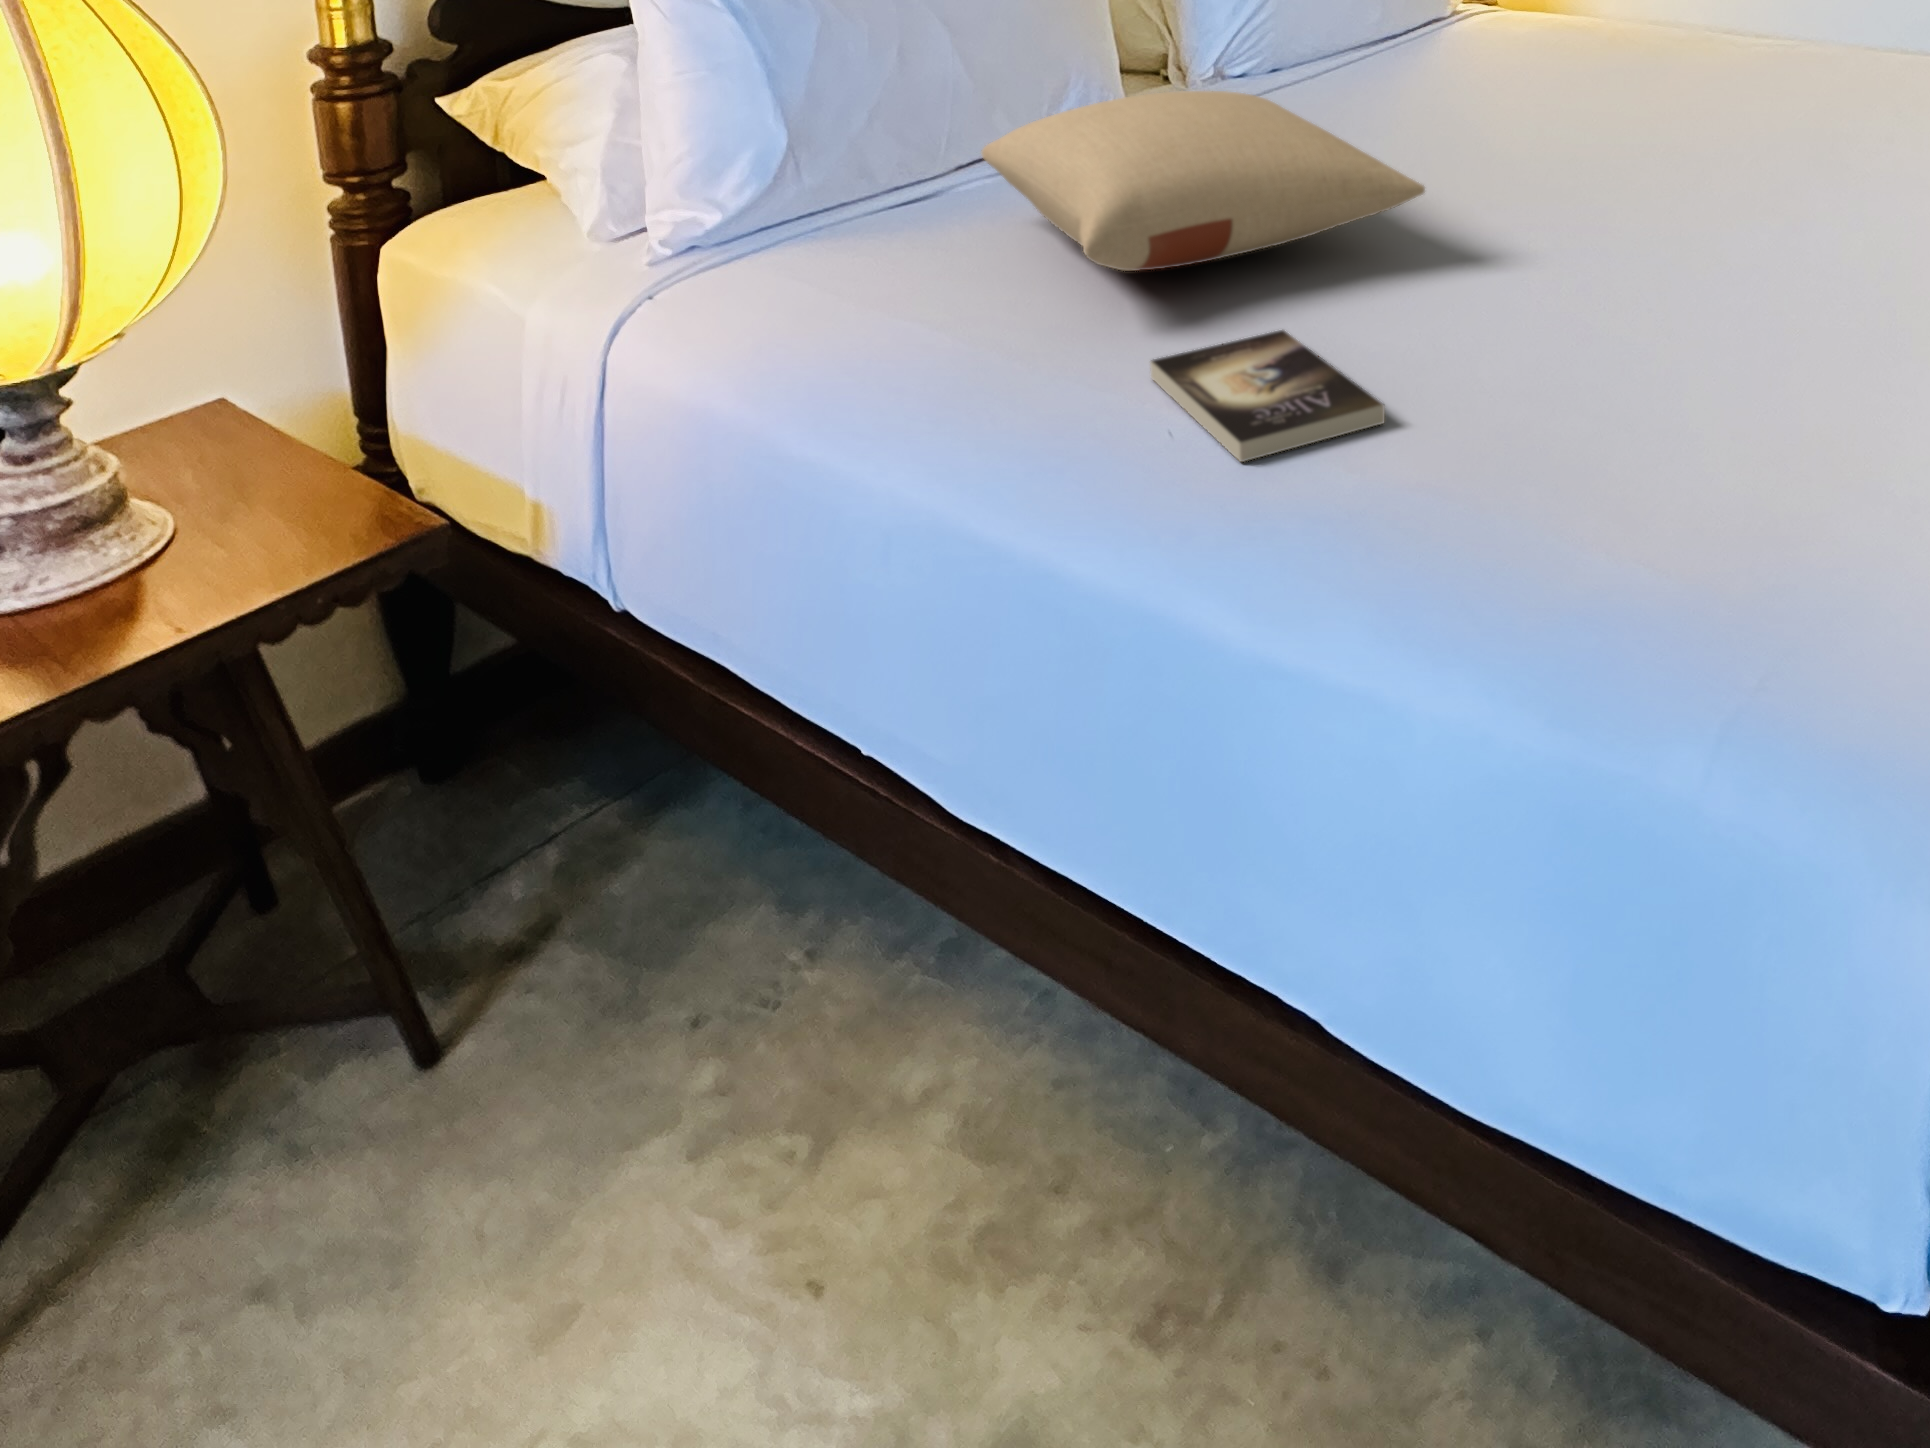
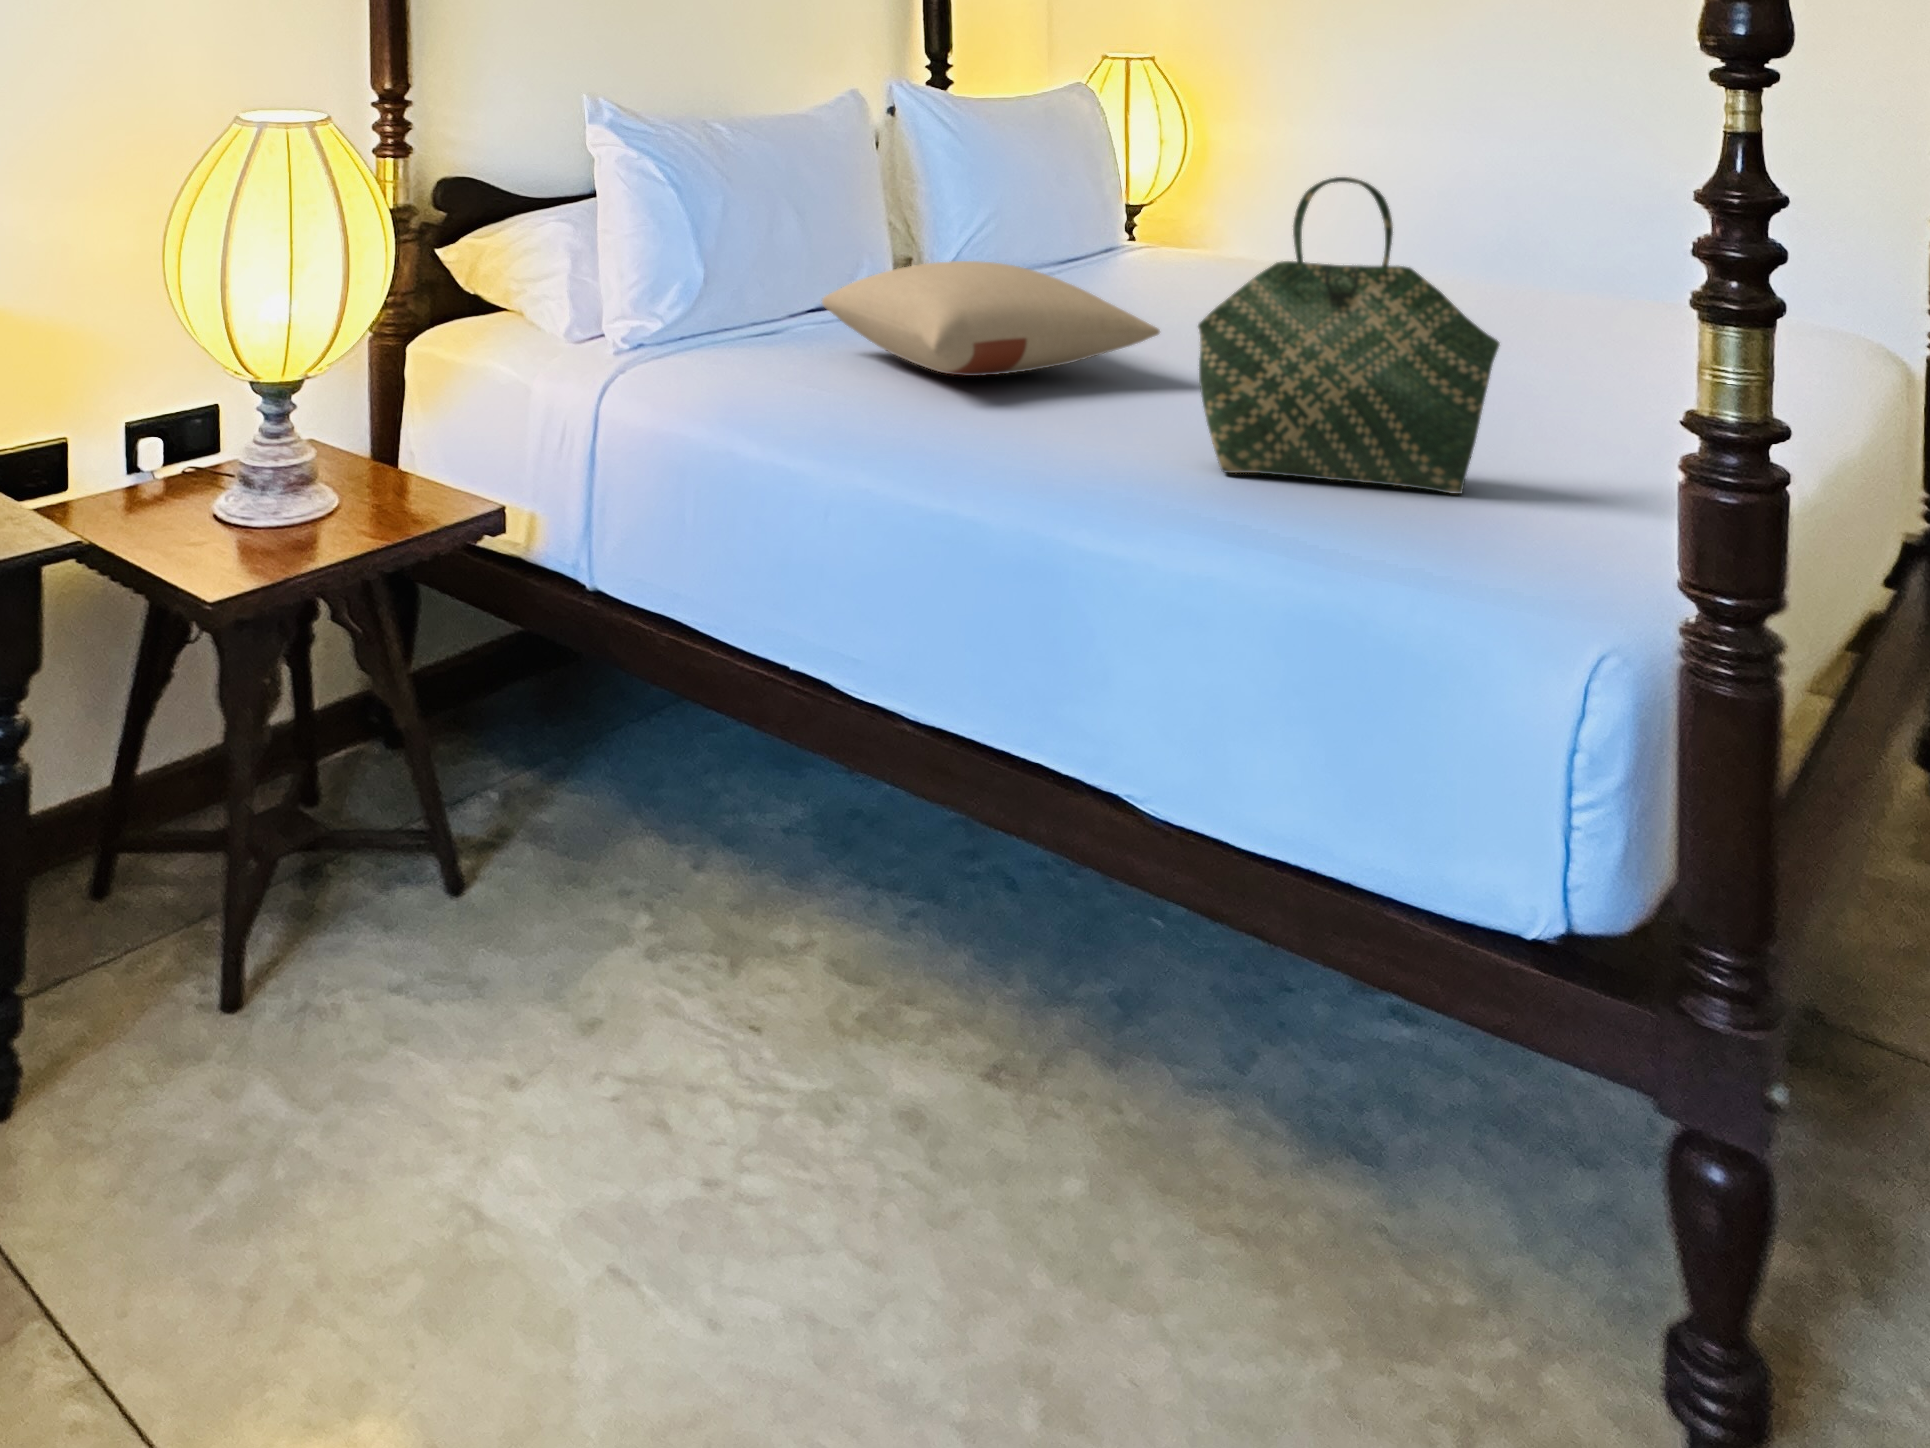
tote bag: none [1424,20,1858,492] -> present [1198,177,1500,494]
book: present [1150,330,1385,462] -> none [990,405,1162,462]

